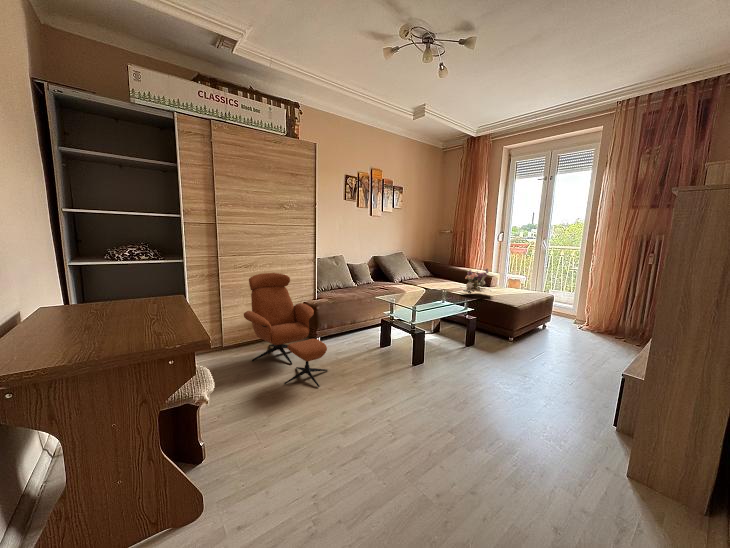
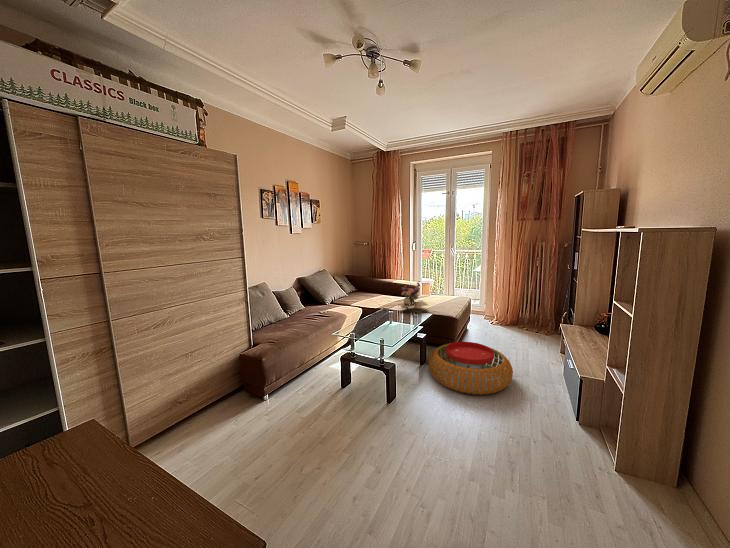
lounge chair: present [244,273,328,387] -> none [168,326,306,483]
pouf: none [467,327,560,379] -> present [428,342,513,395]

